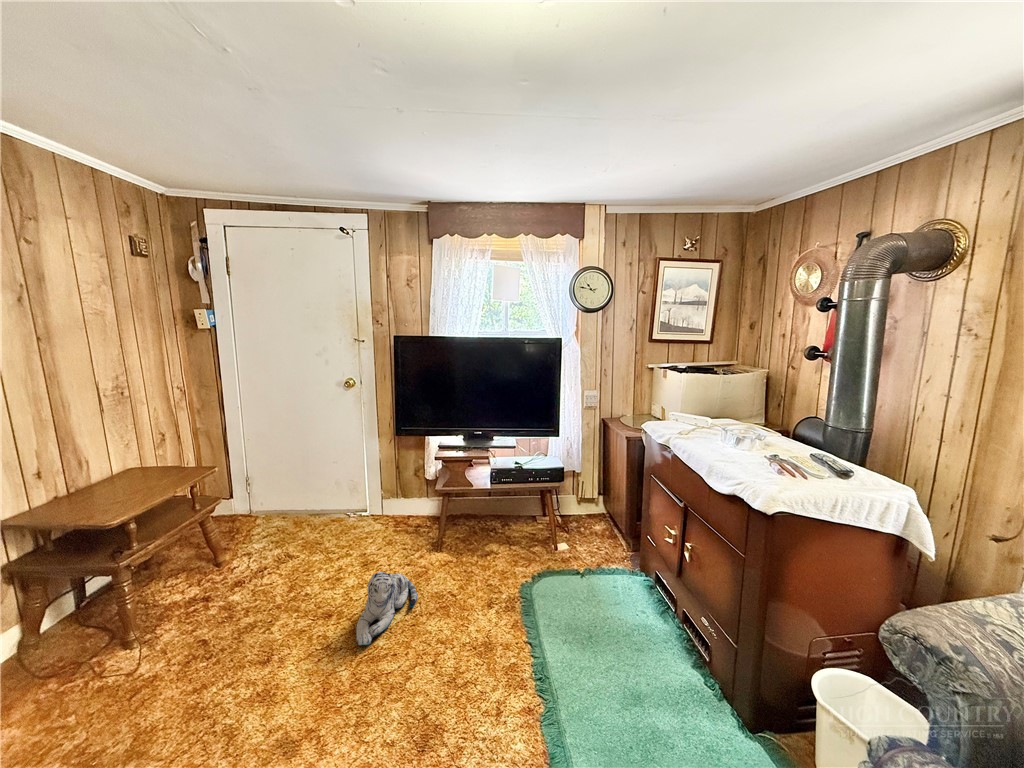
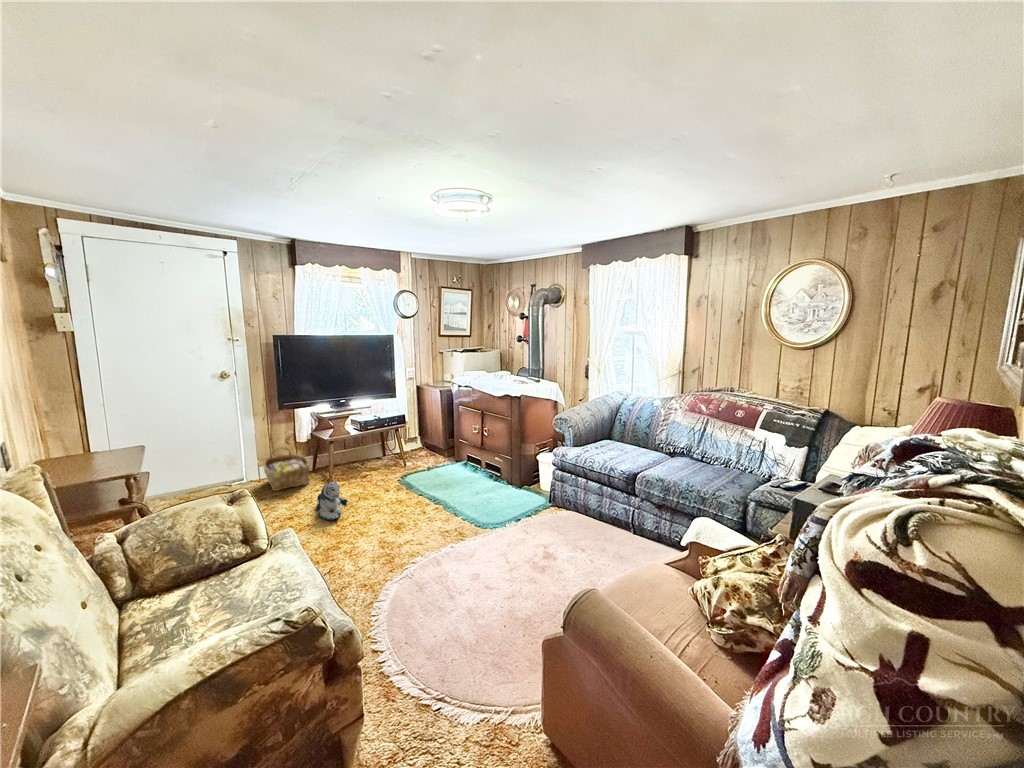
woven basket: none [372,477,428,538] -> present [263,447,309,491]

